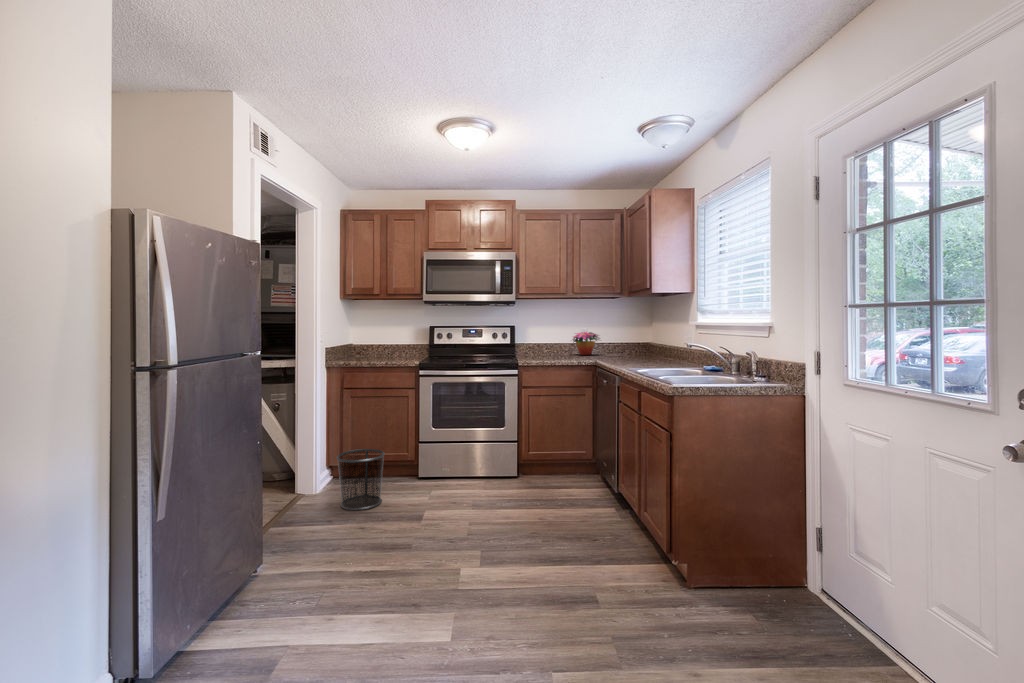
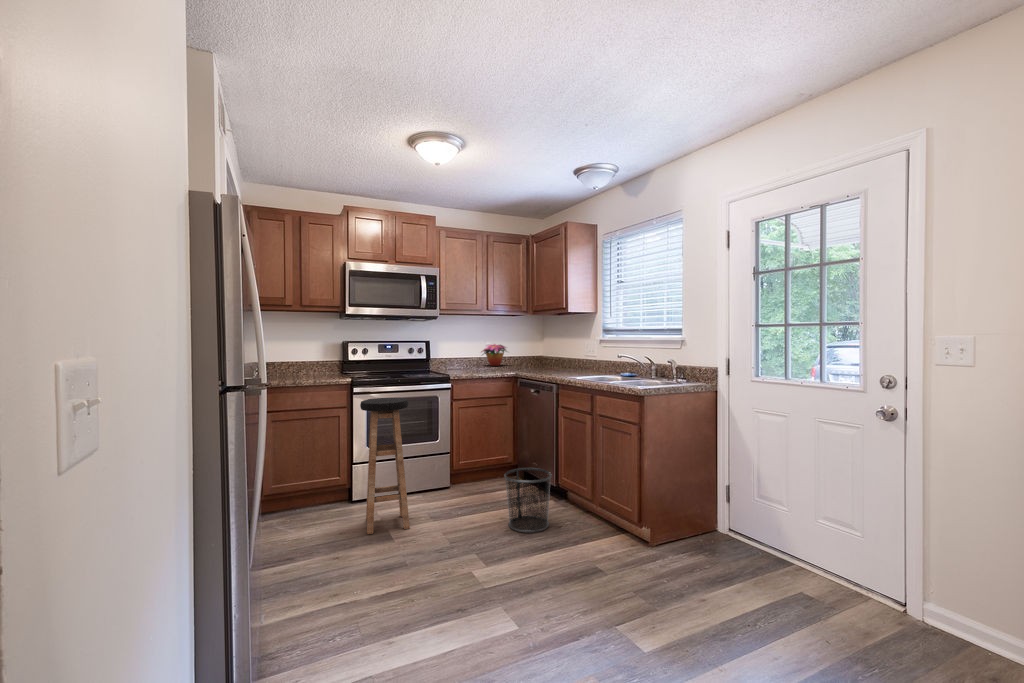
bar stool: none [405,380,454,512] -> present [360,398,410,534]
waste bin: present [337,449,385,510] -> present [504,468,552,533]

